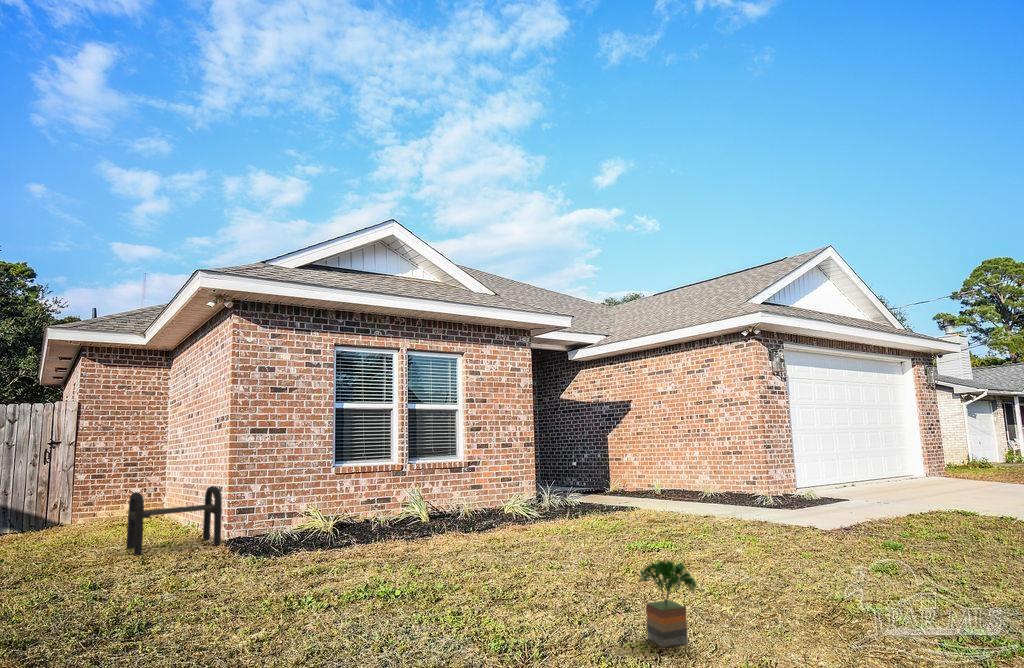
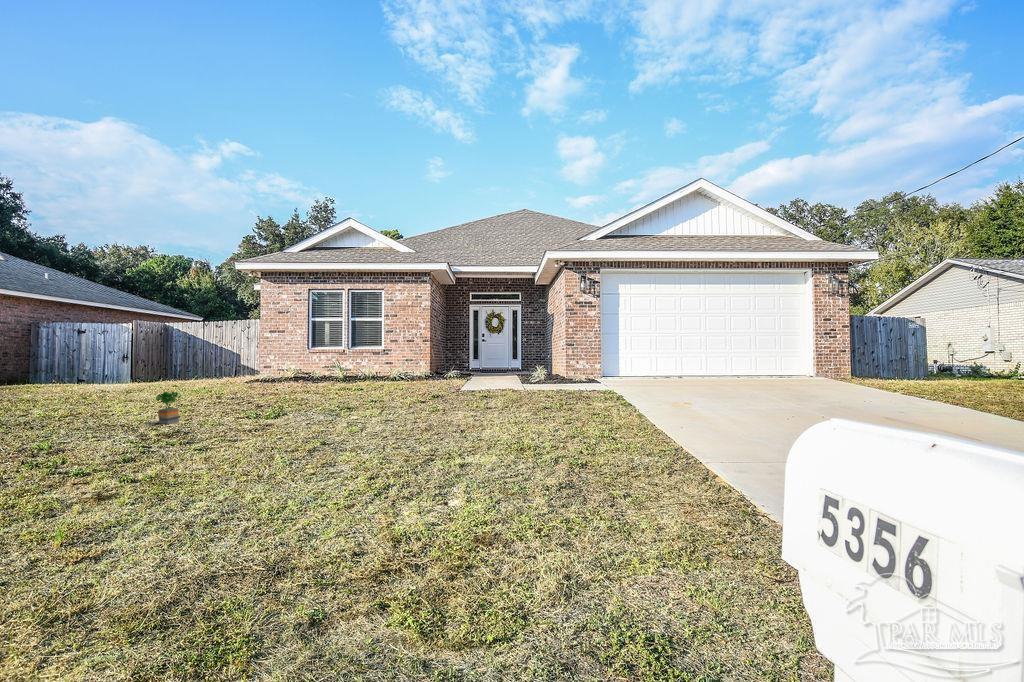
bench: present [126,486,222,555] -> none [227,355,269,380]

